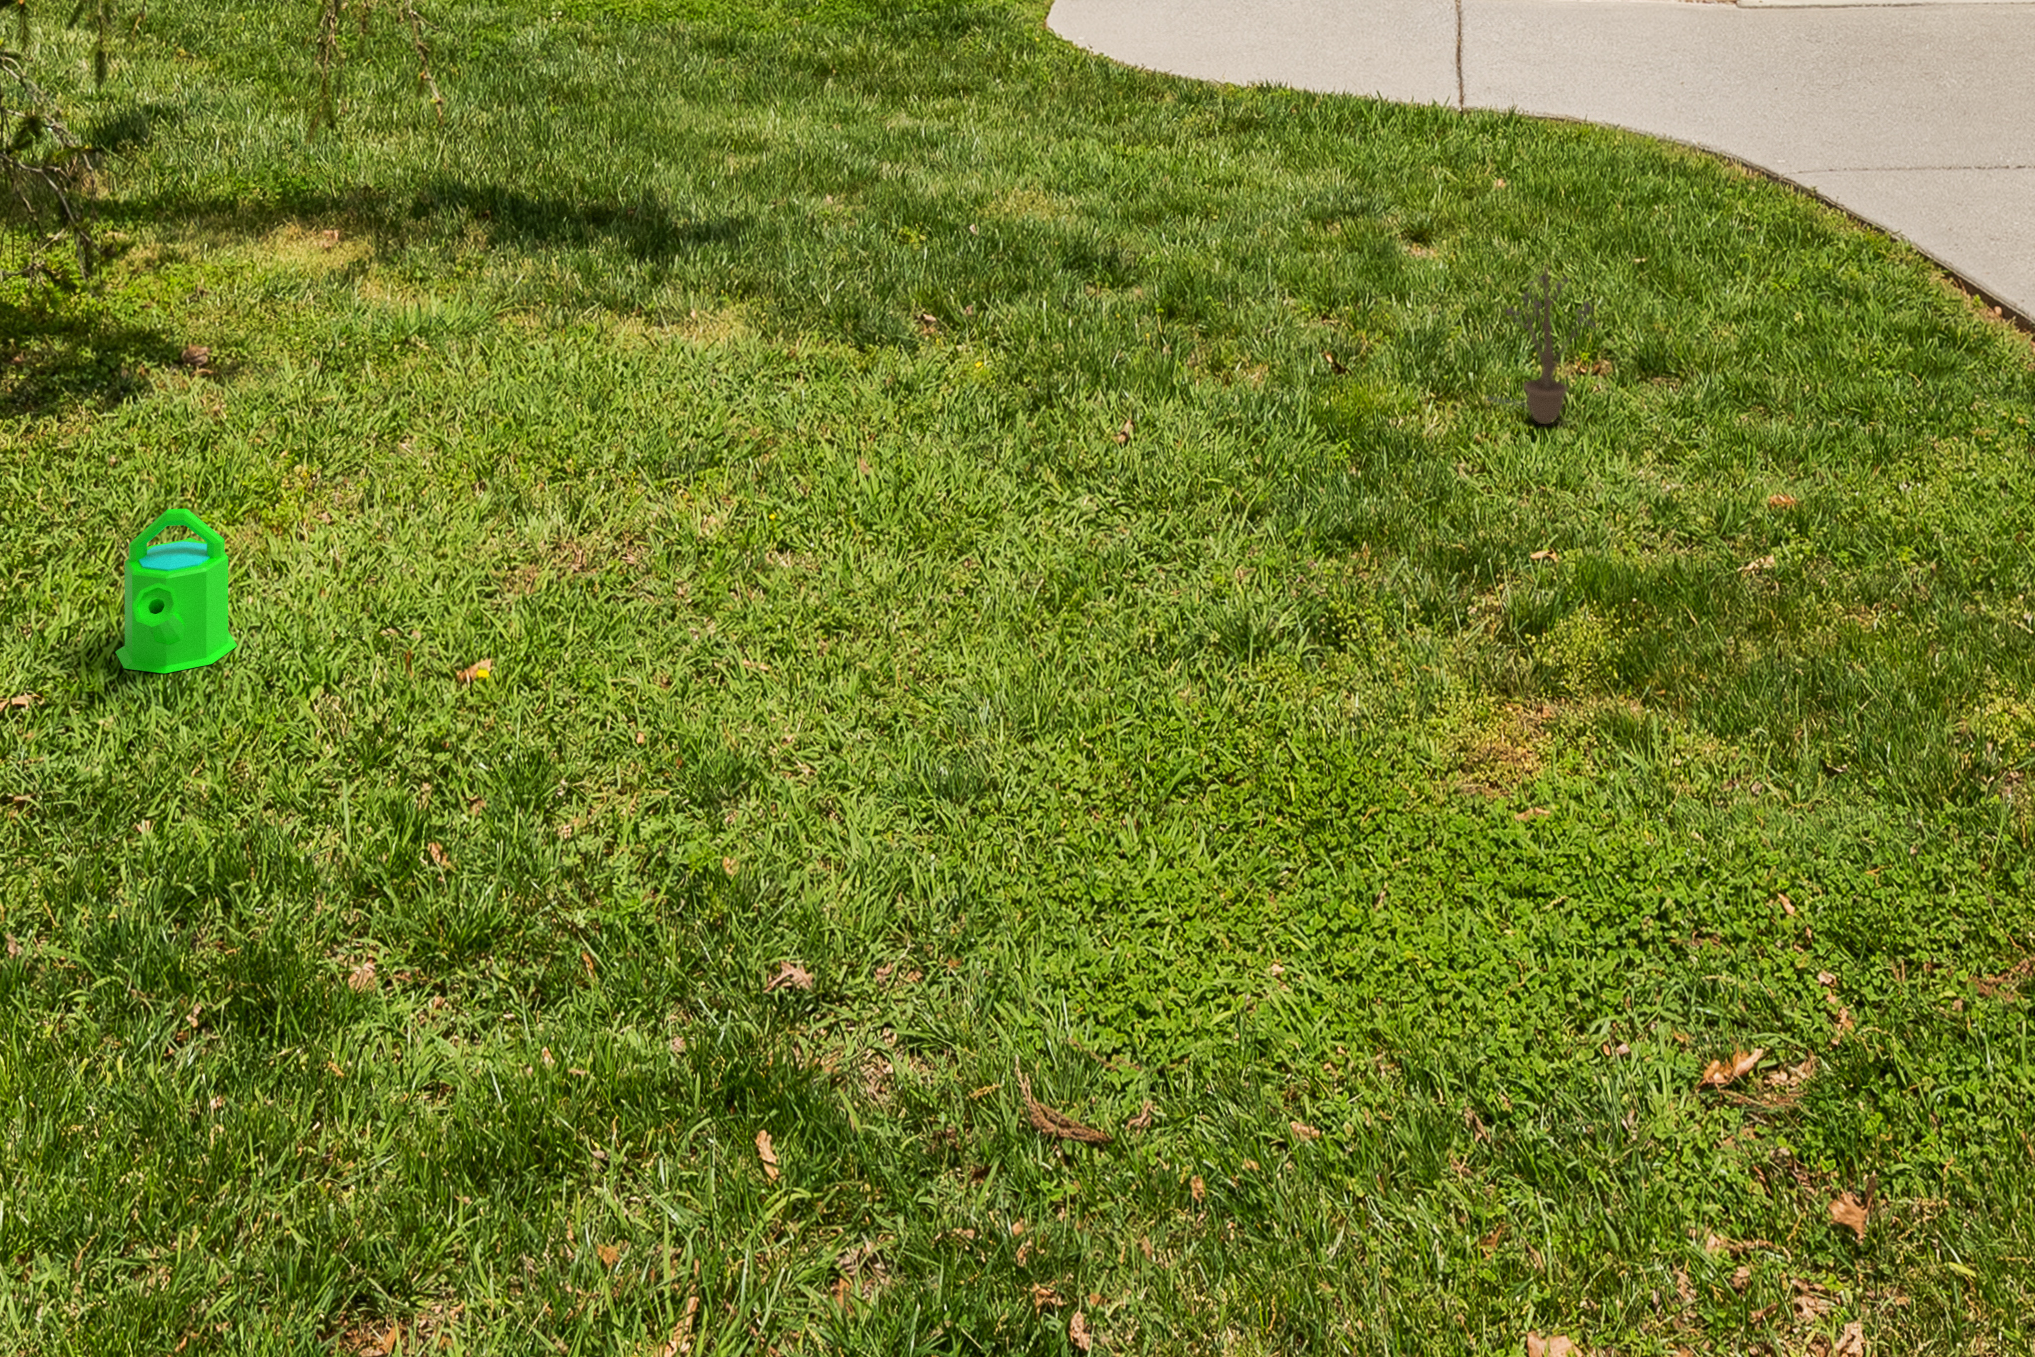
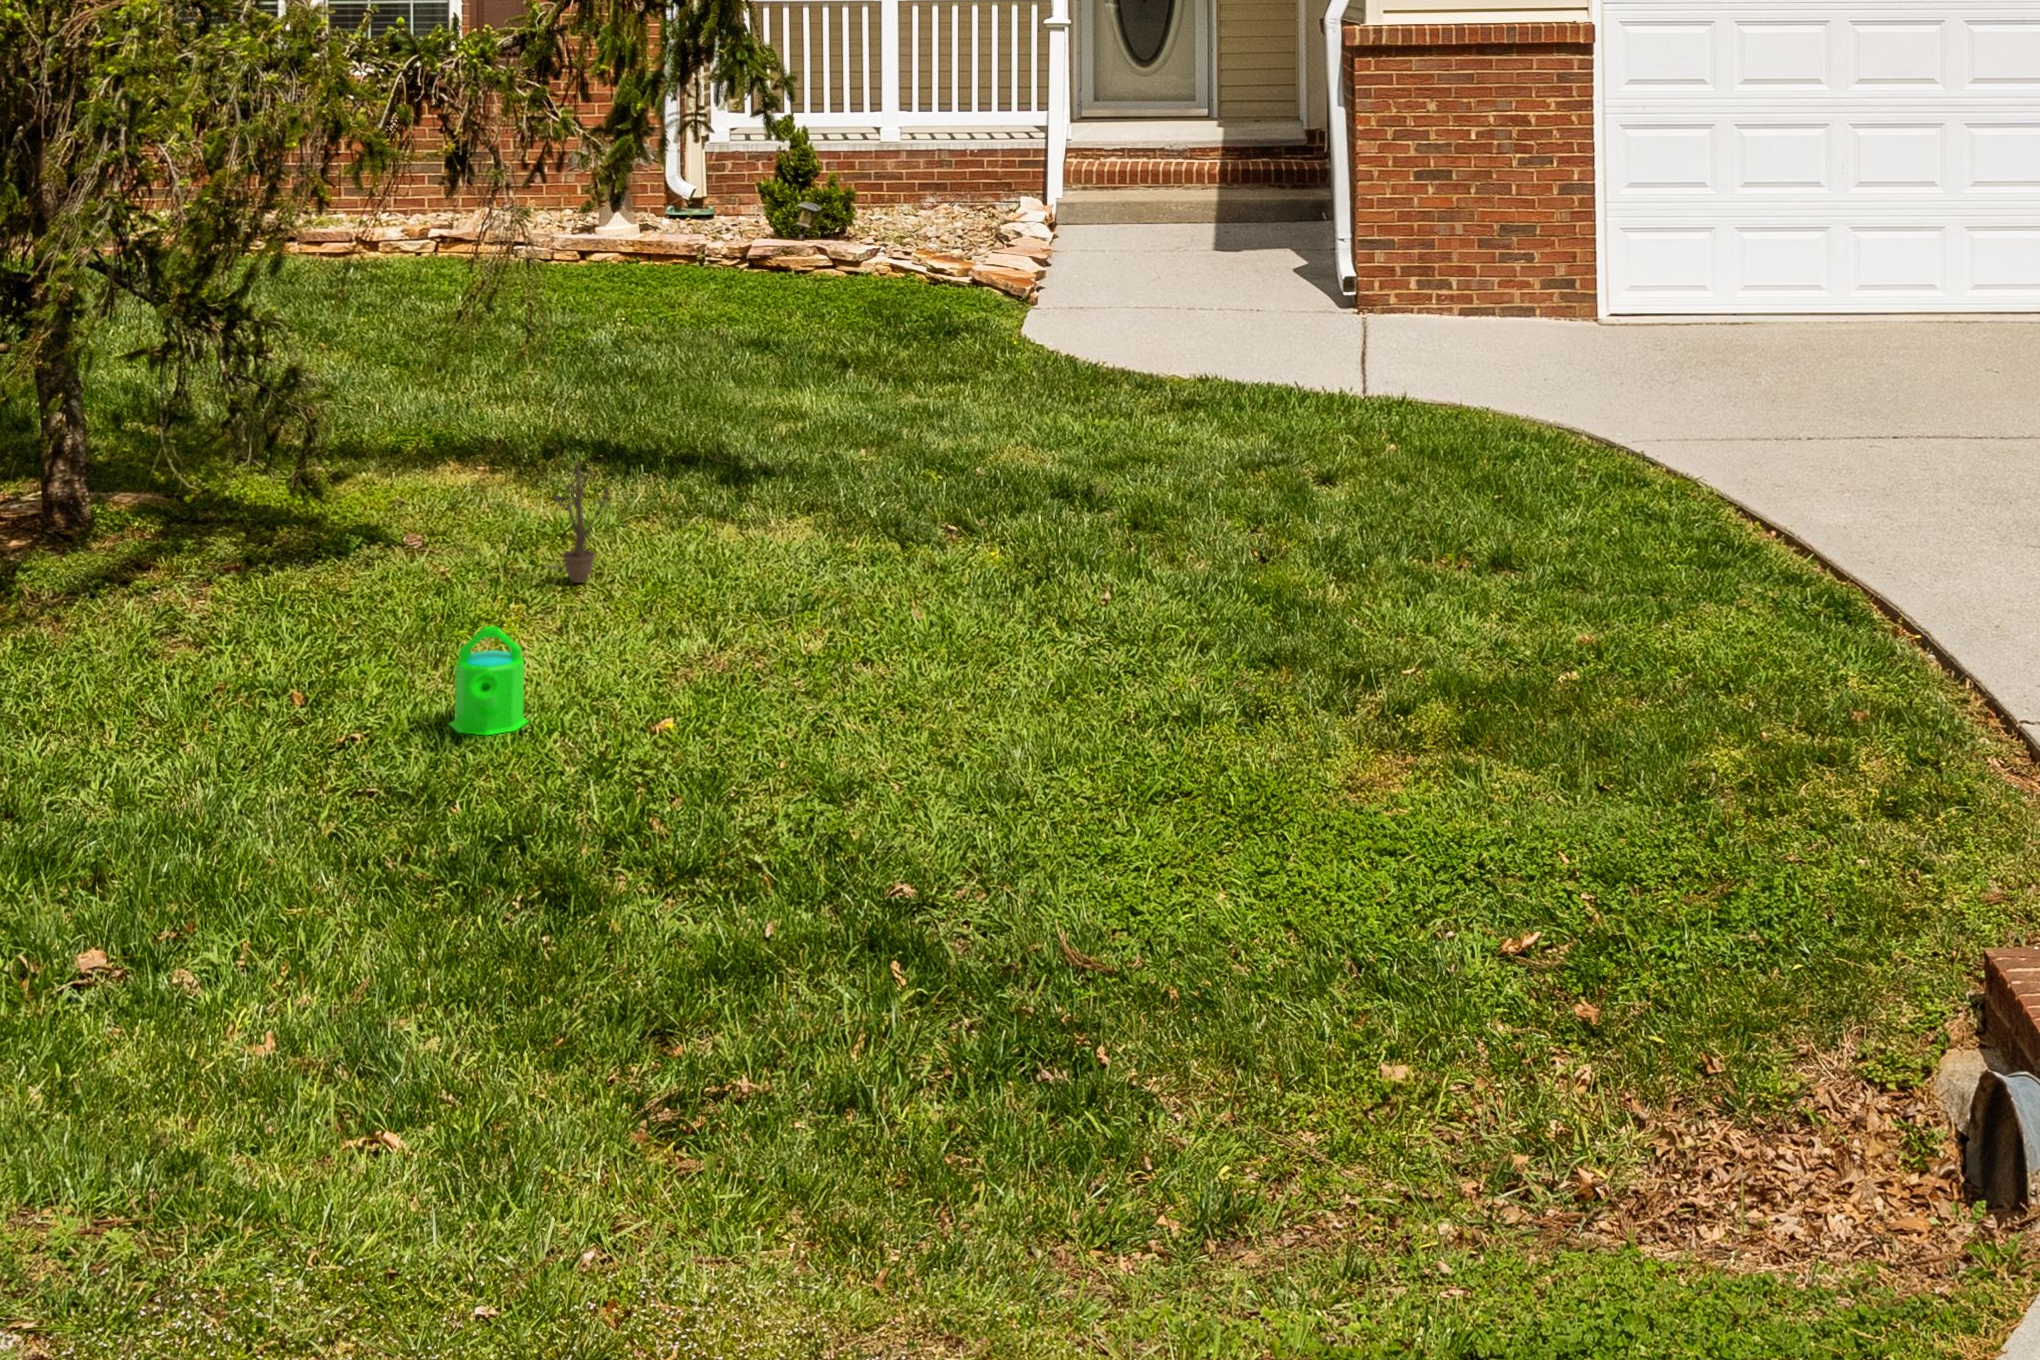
decorative plant: present [1489,267,1596,424] -> present [545,463,611,583]

